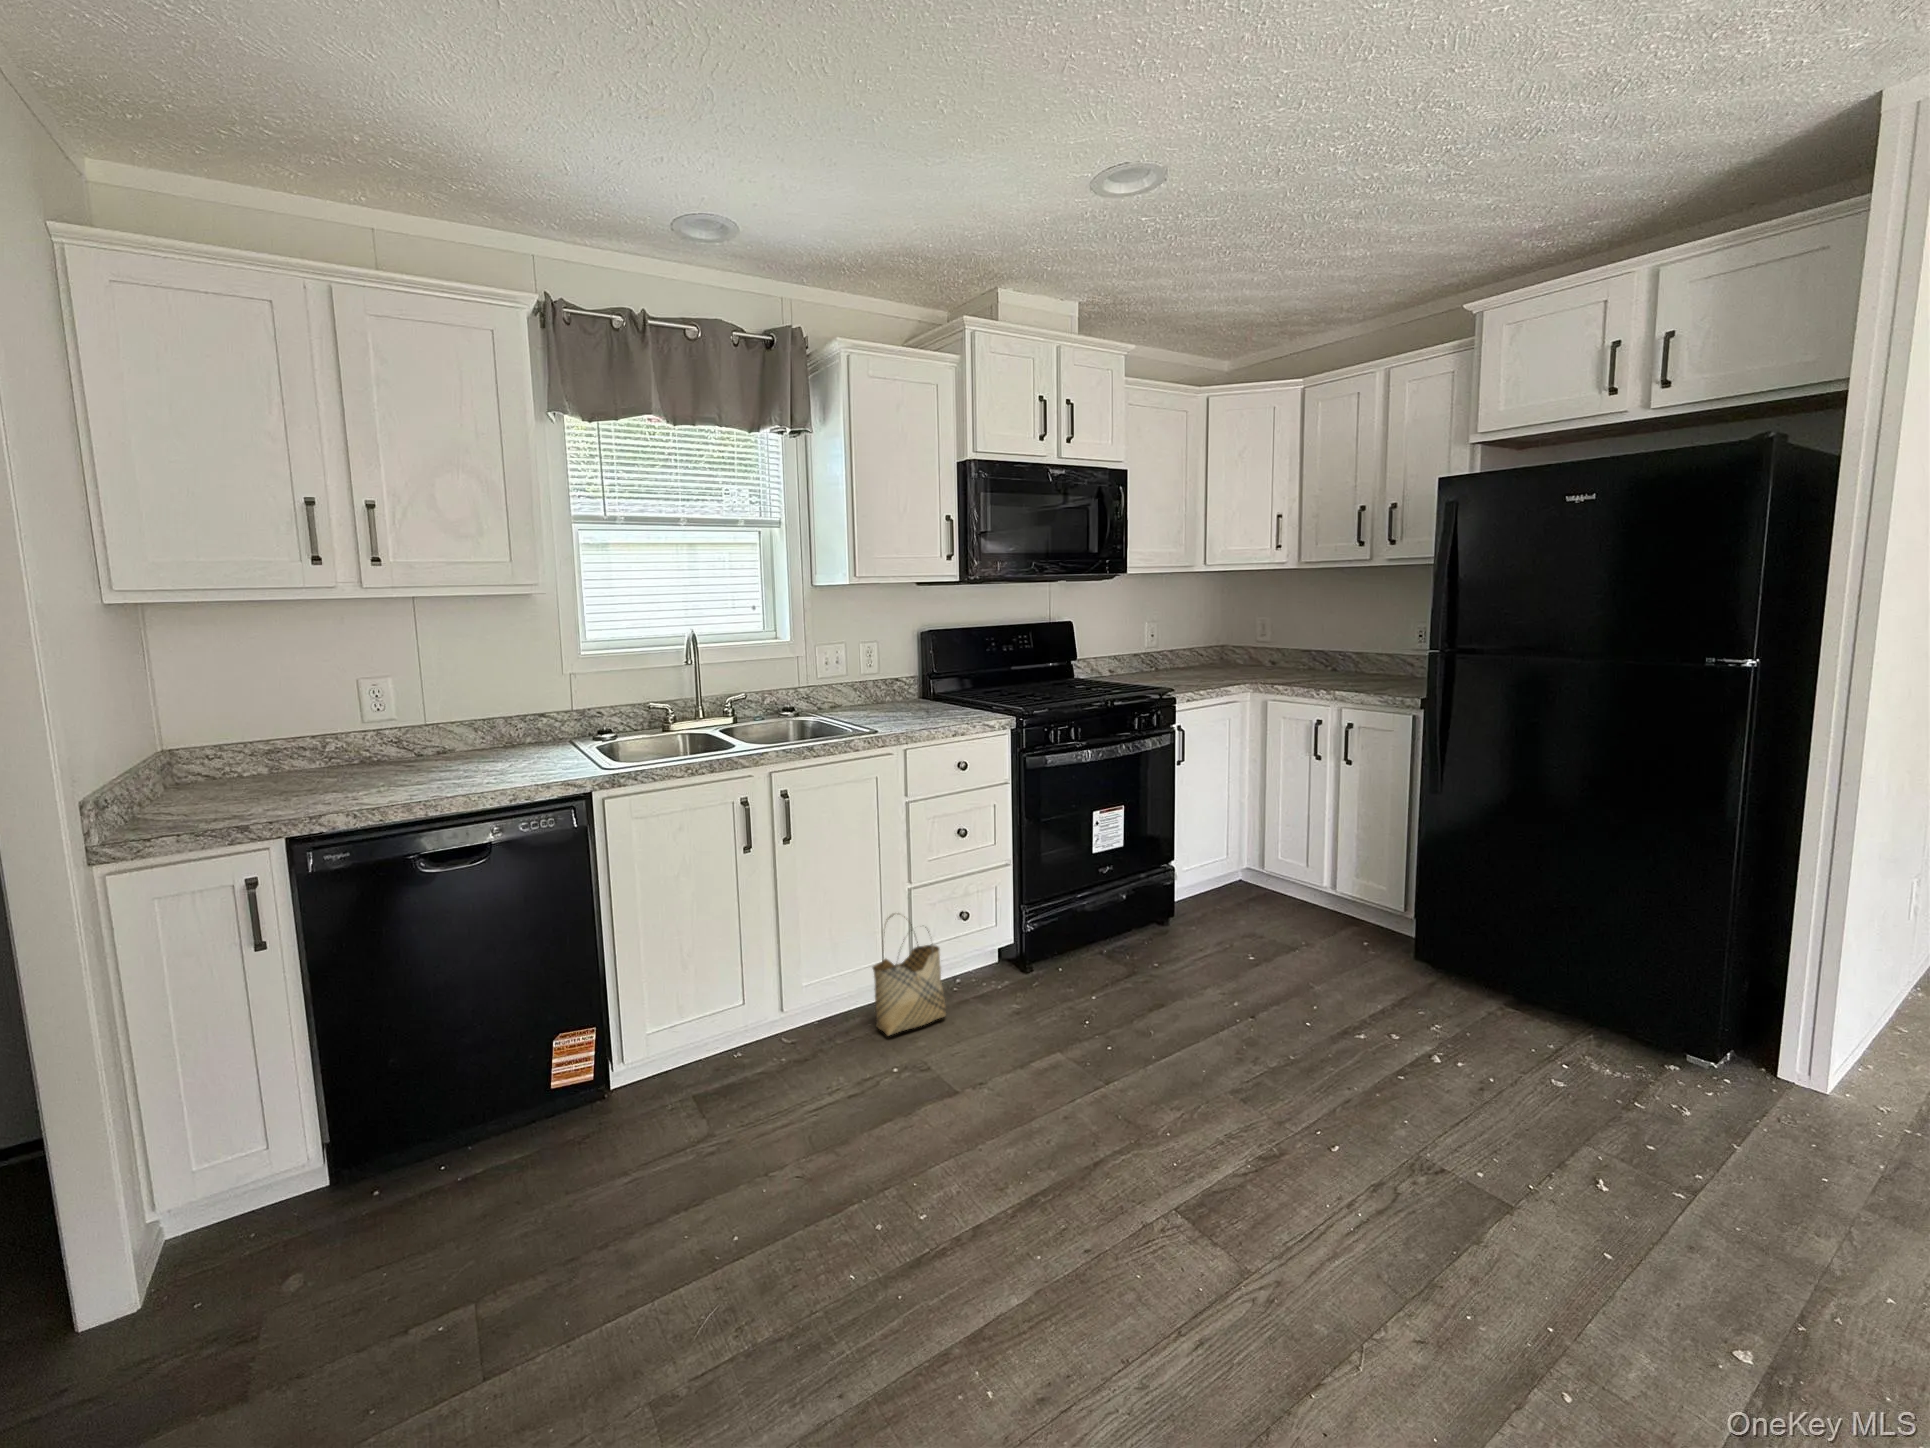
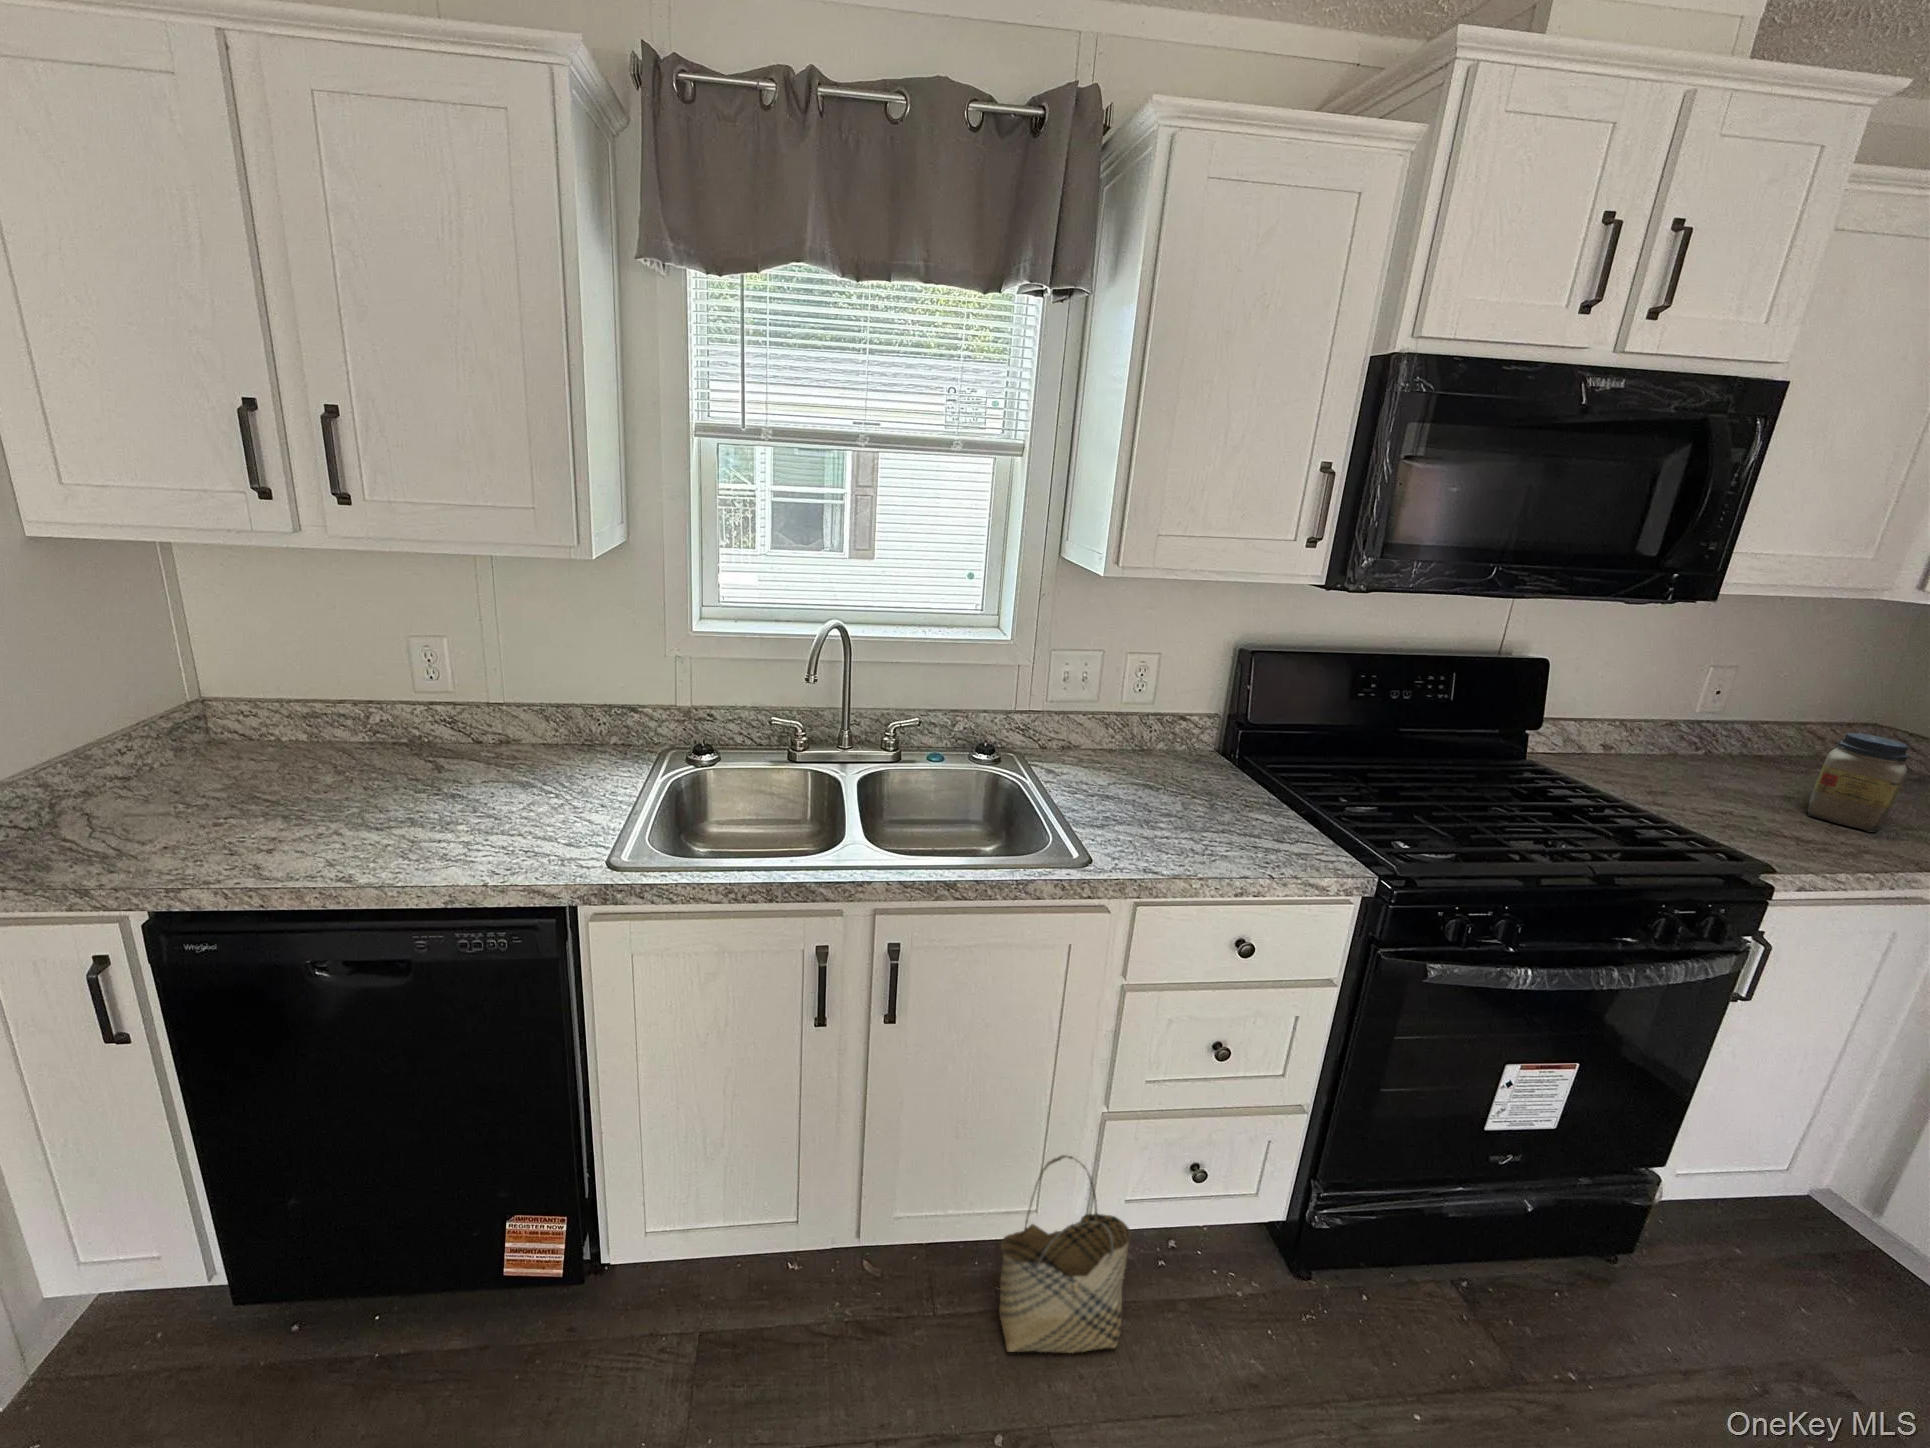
jar: none [1191,635,1220,679] -> present [1807,733,1909,832]

